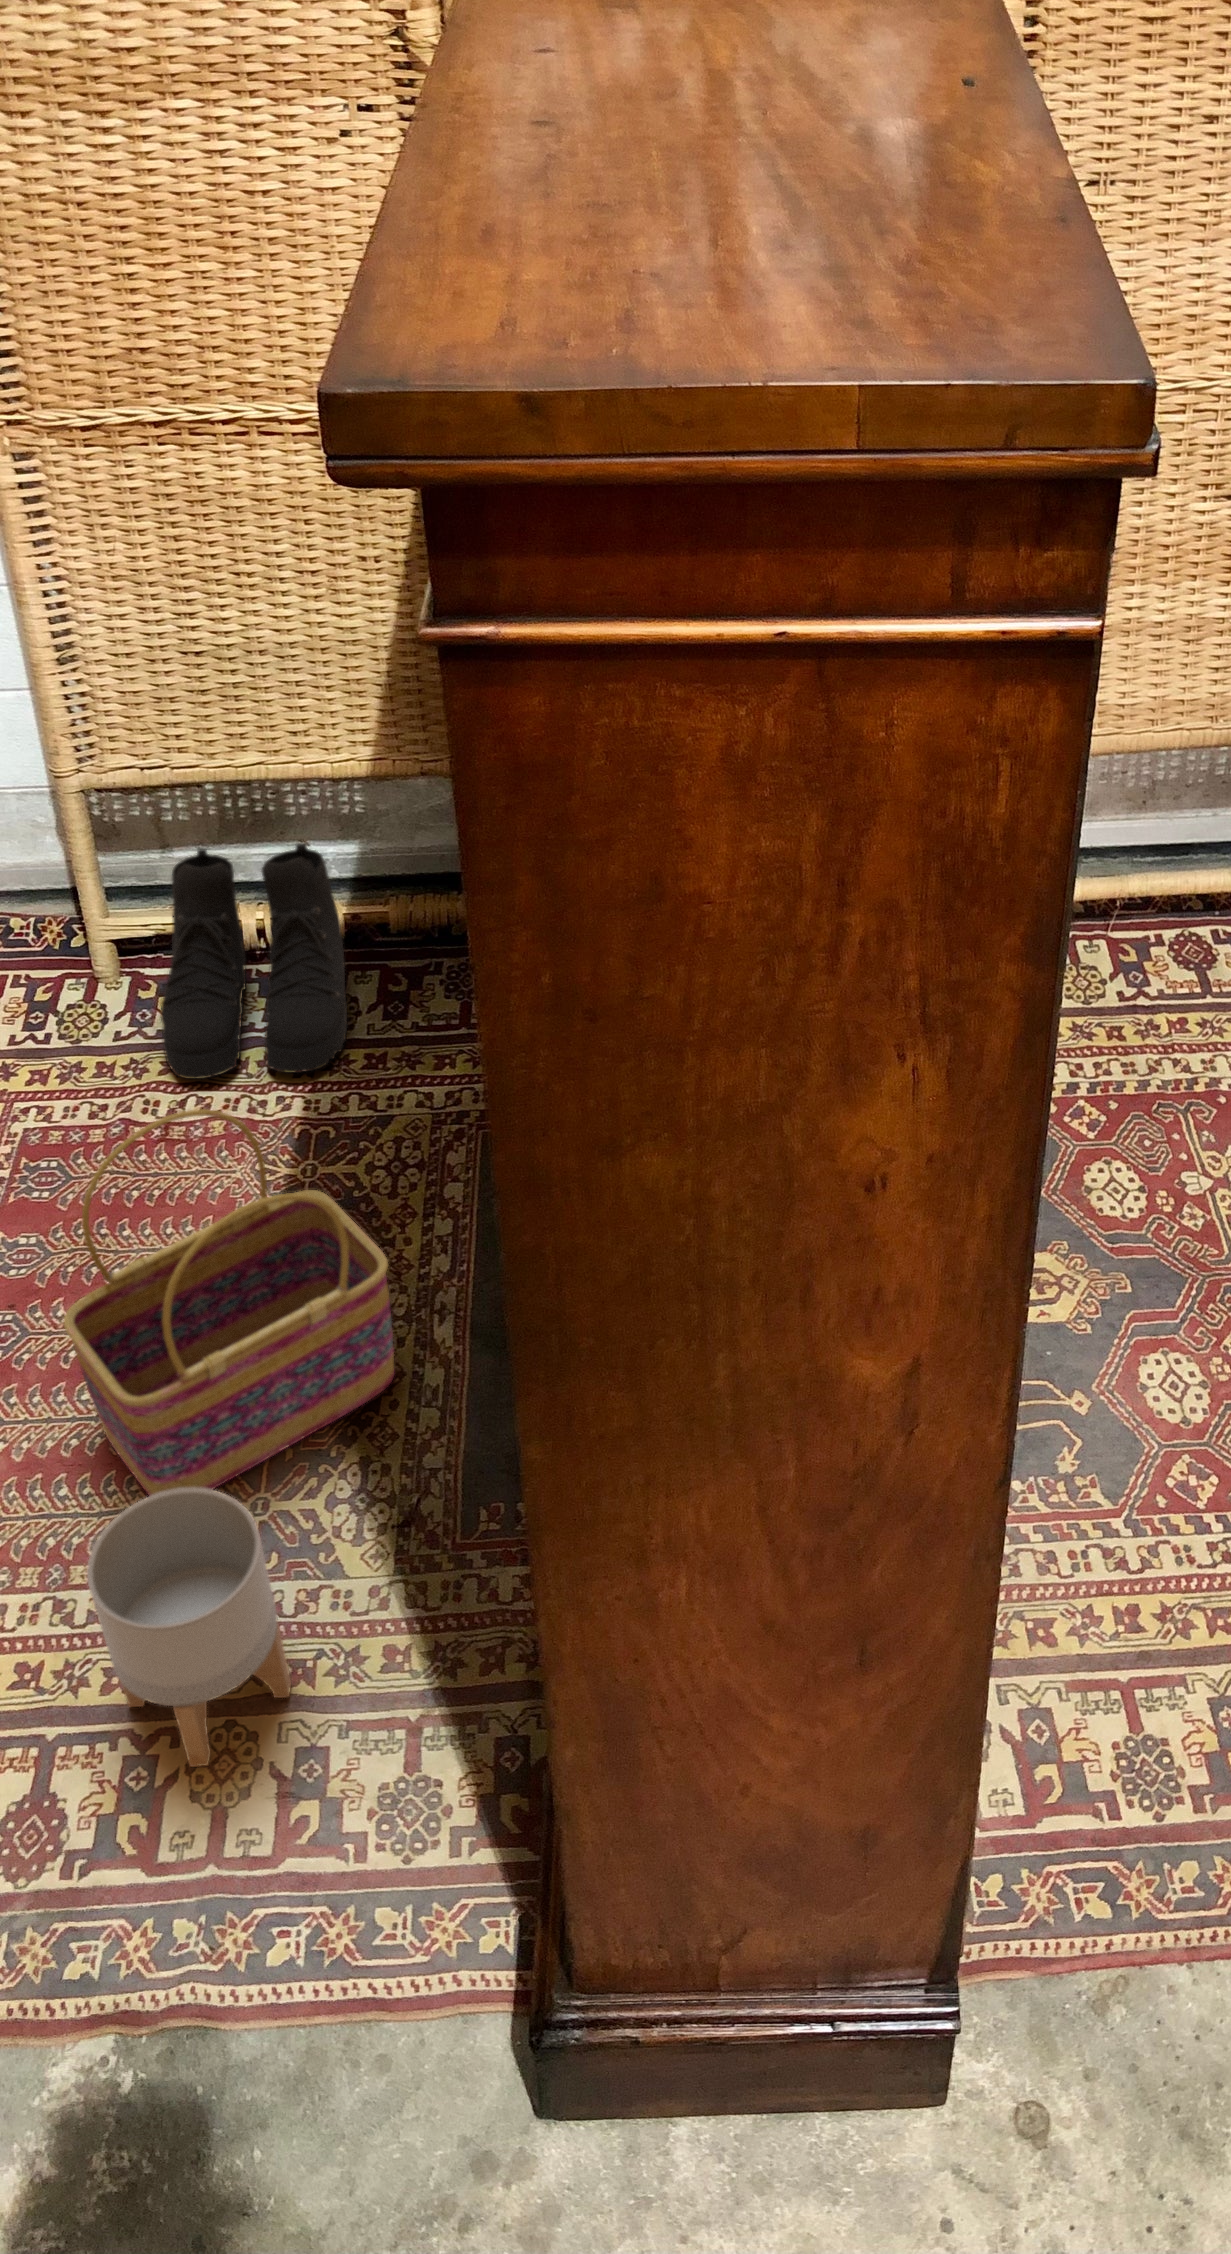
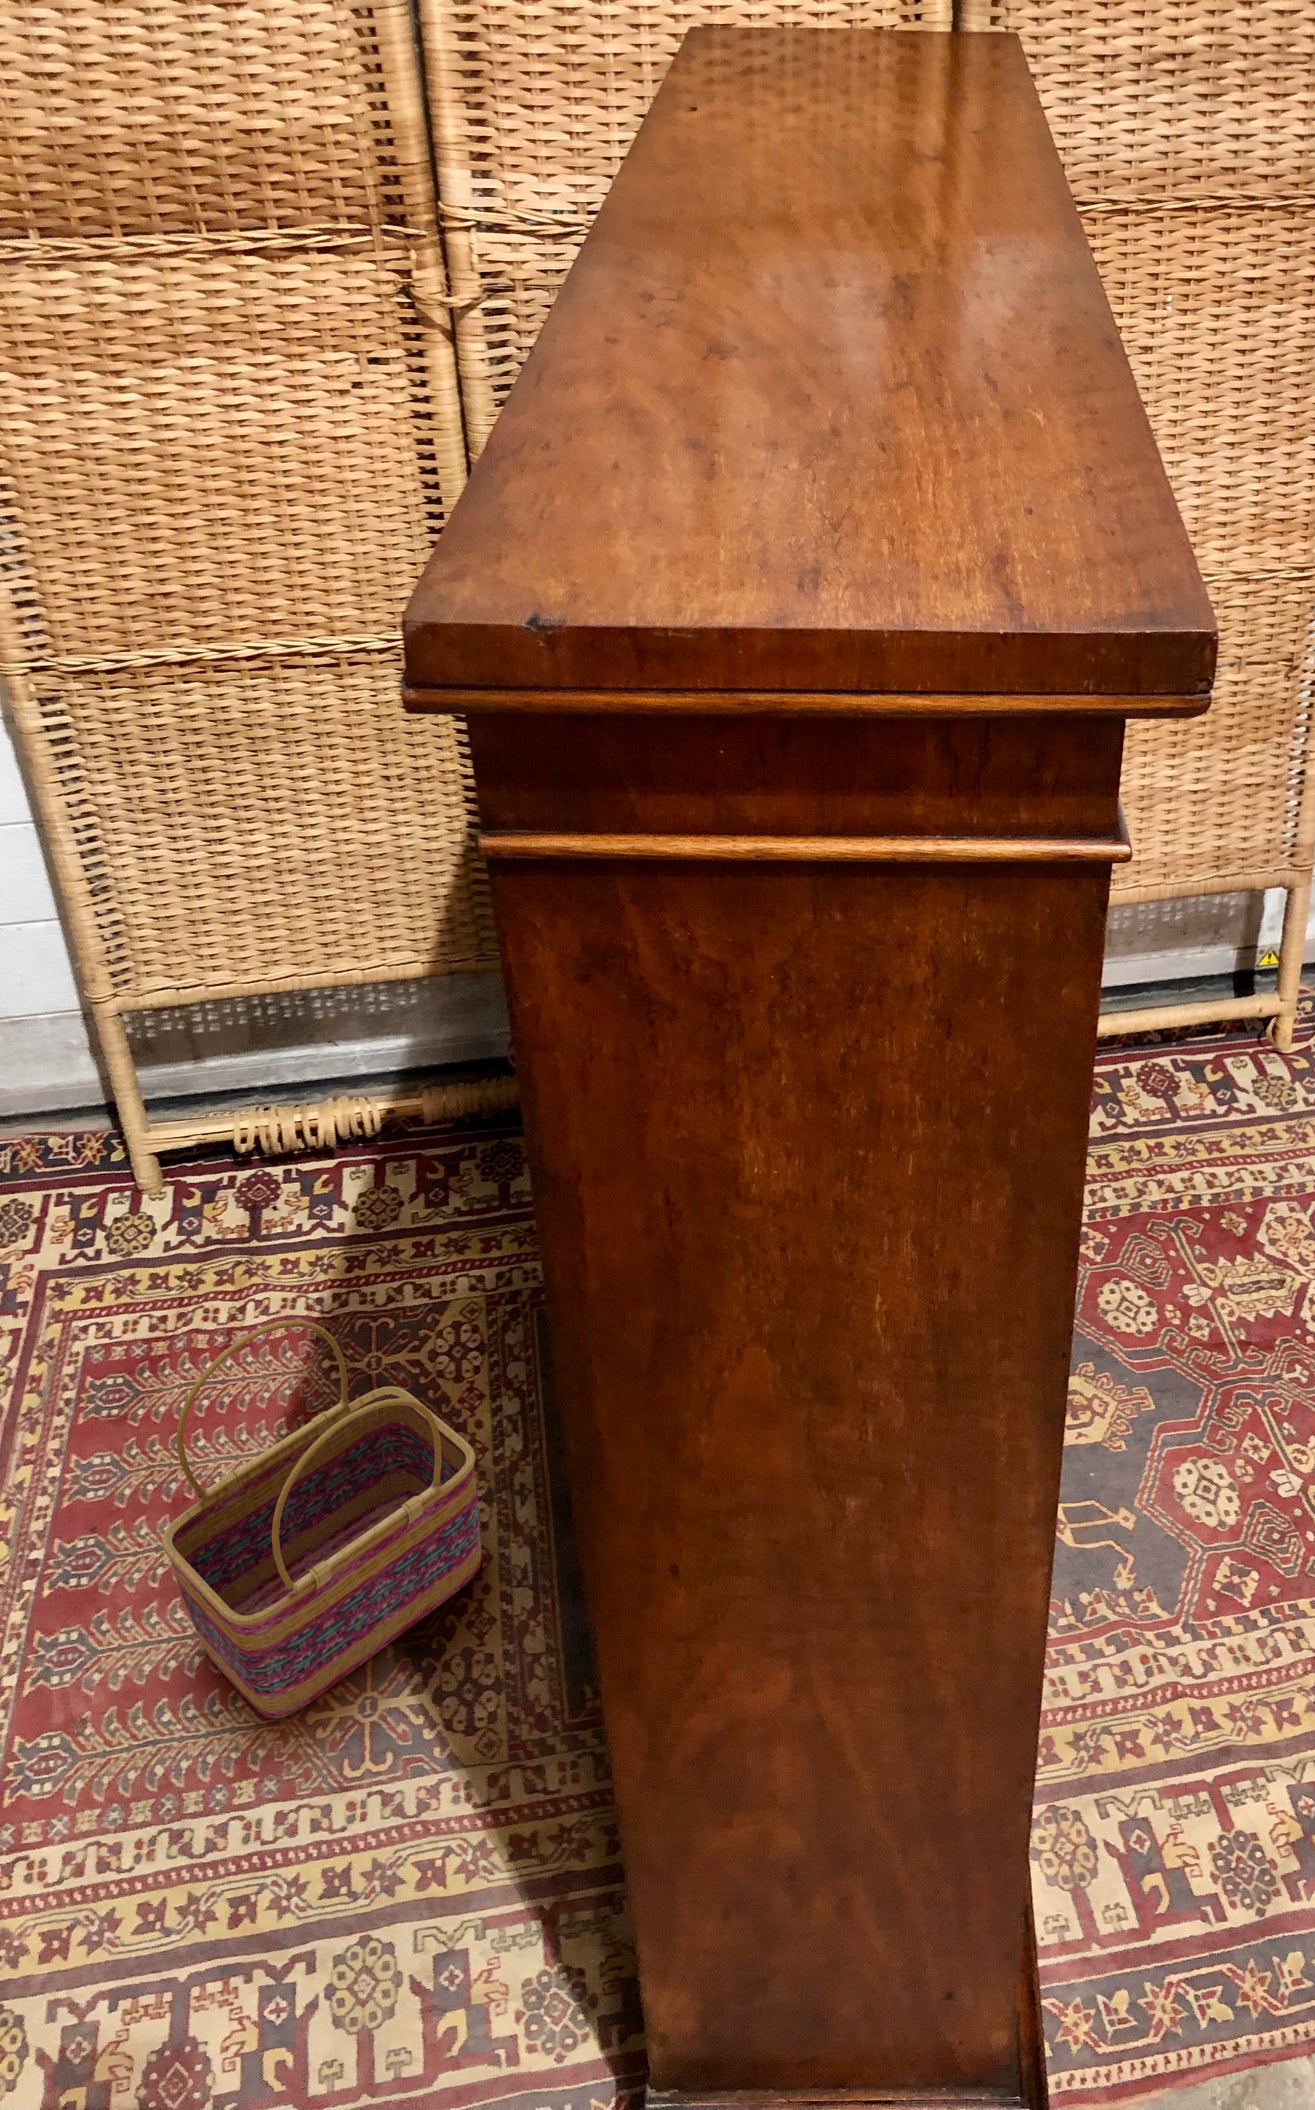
boots: present [161,843,347,1079] -> none [208,1045,386,1280]
planter: present [87,1487,291,1767] -> none [225,1708,425,1995]

